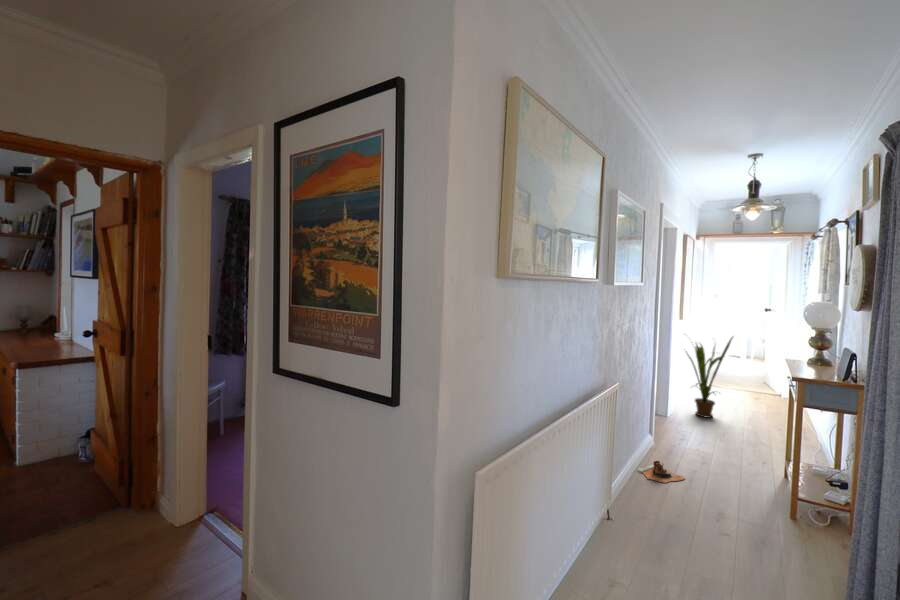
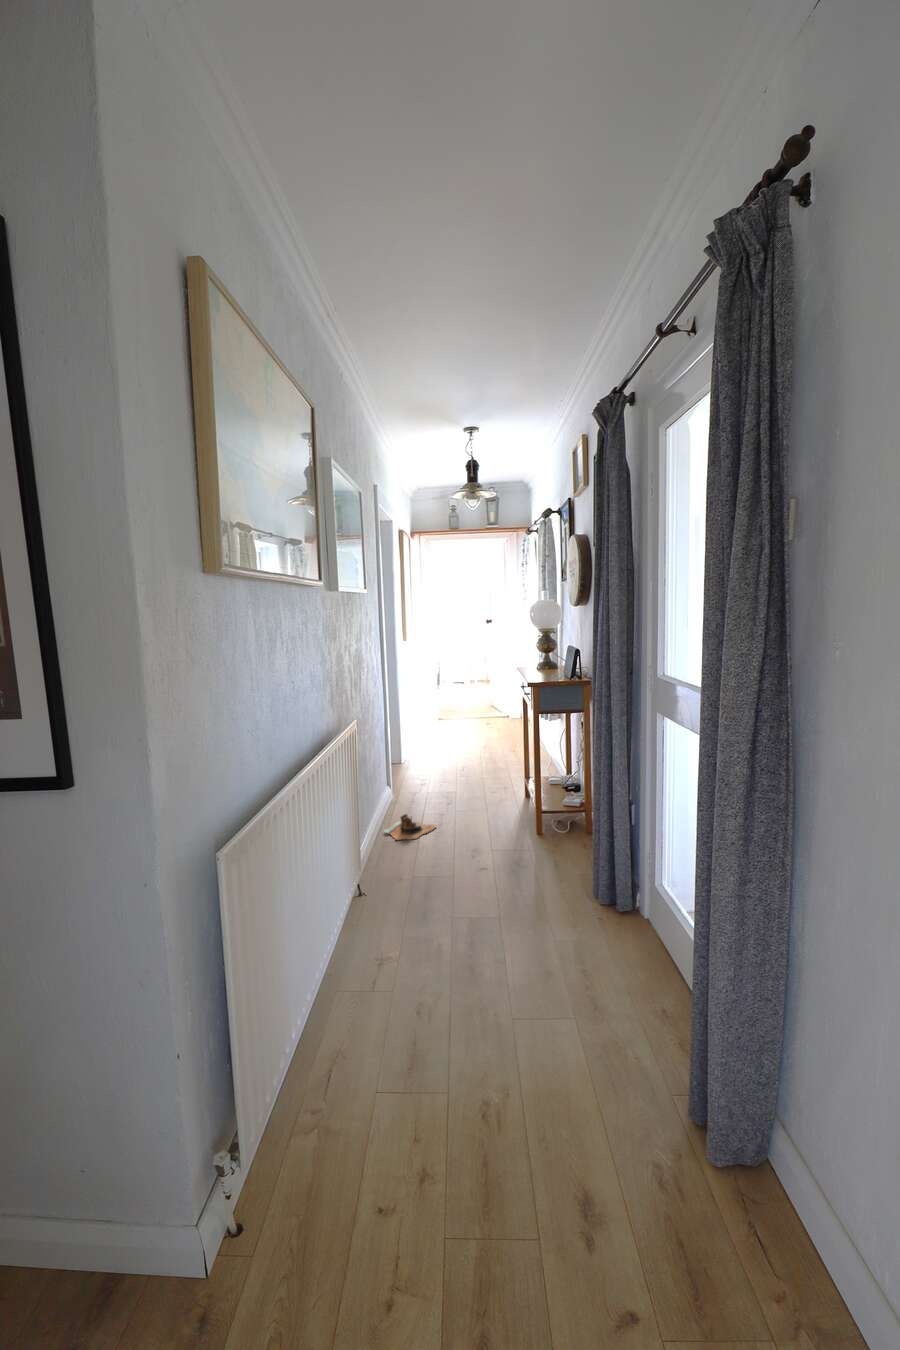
house plant: present [686,337,734,418] -> none [409,649,468,750]

